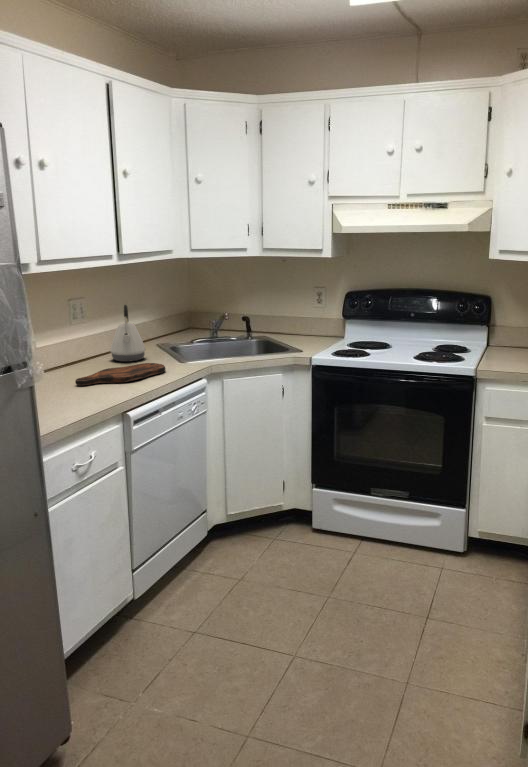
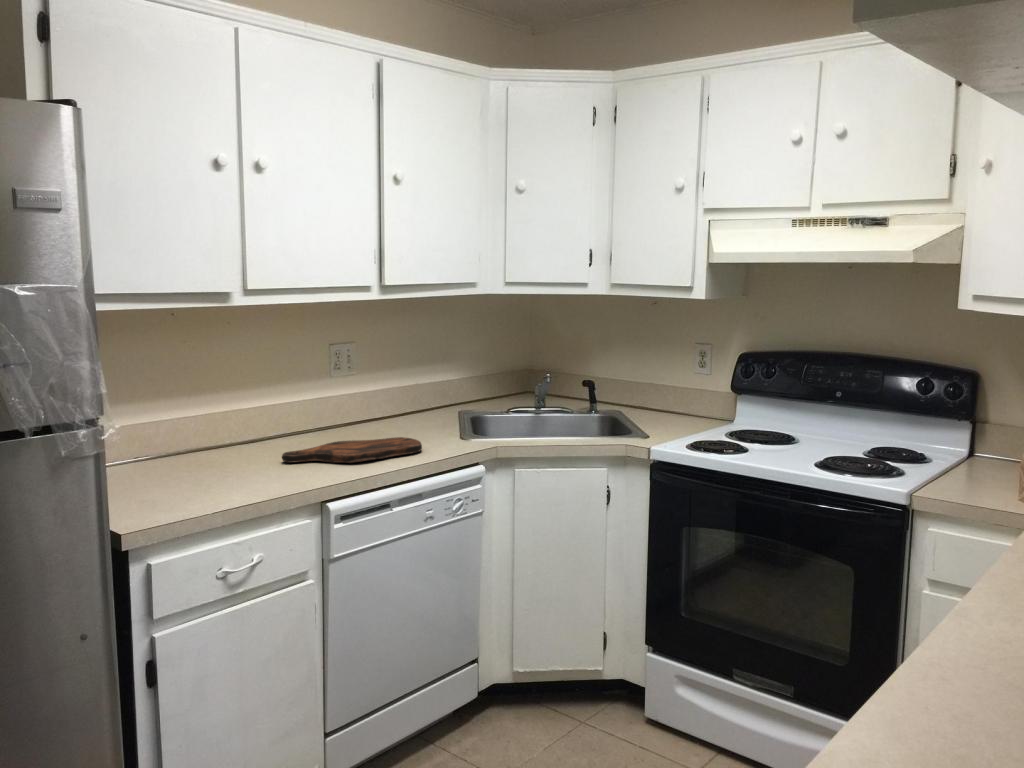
kettle: present [110,305,145,362] -> none [372,354,421,433]

